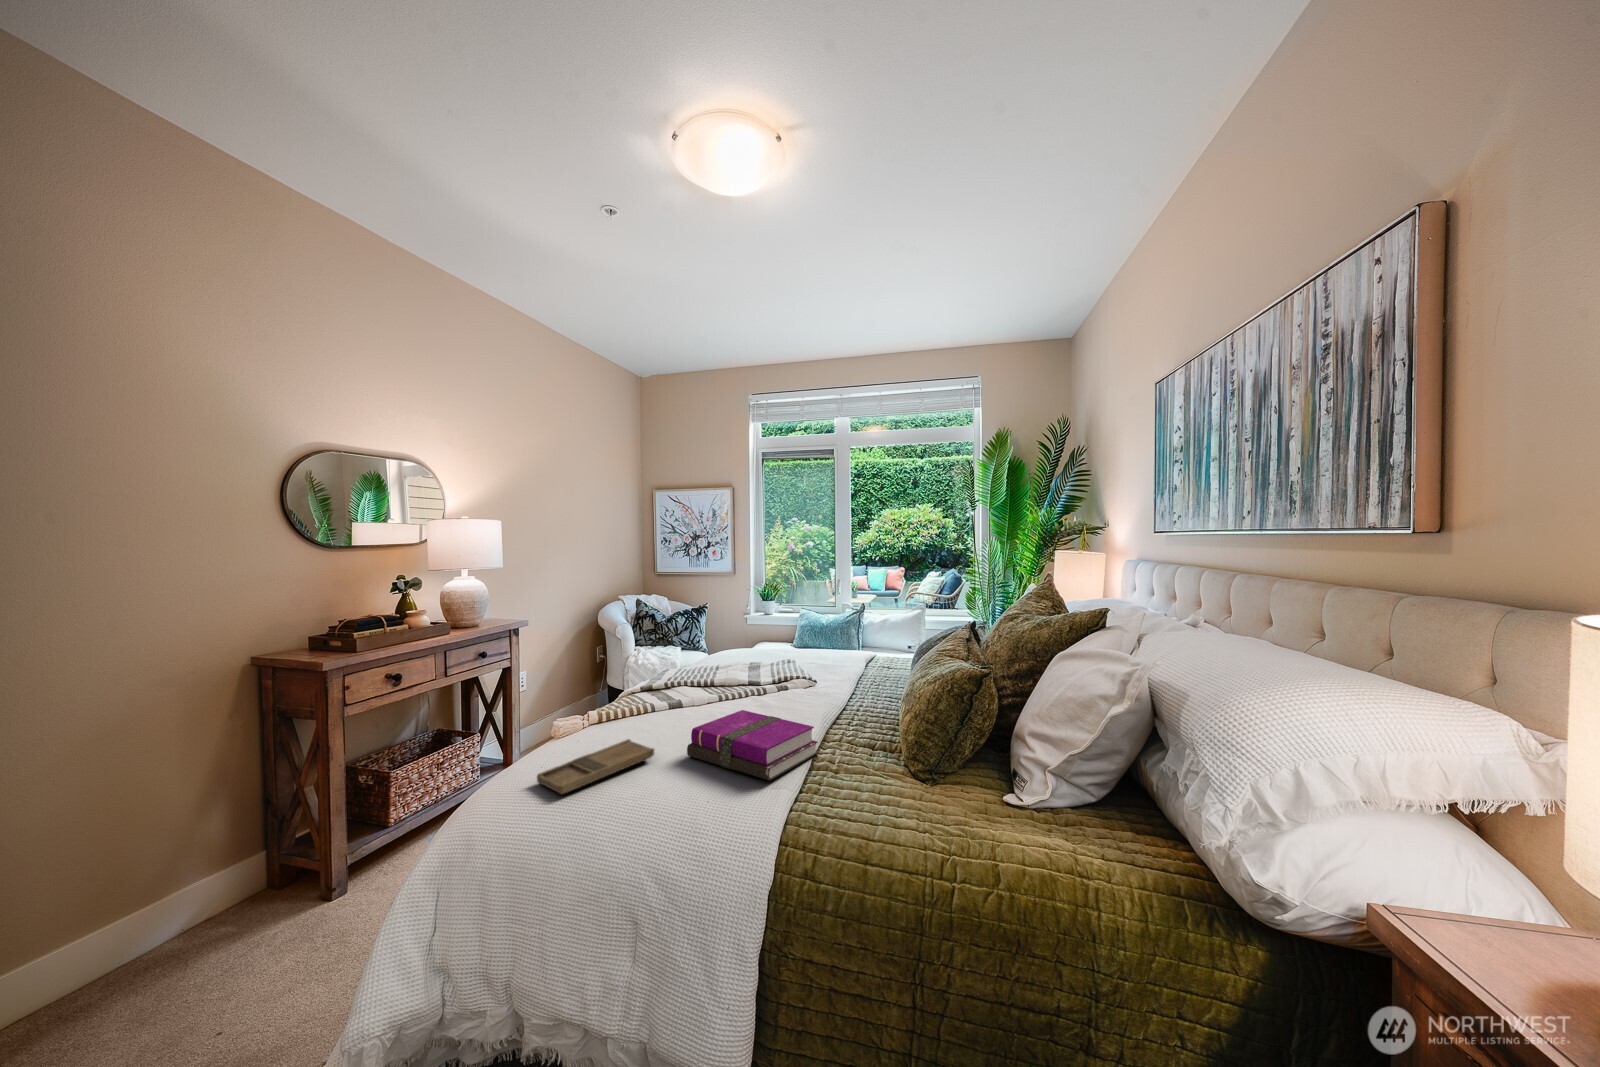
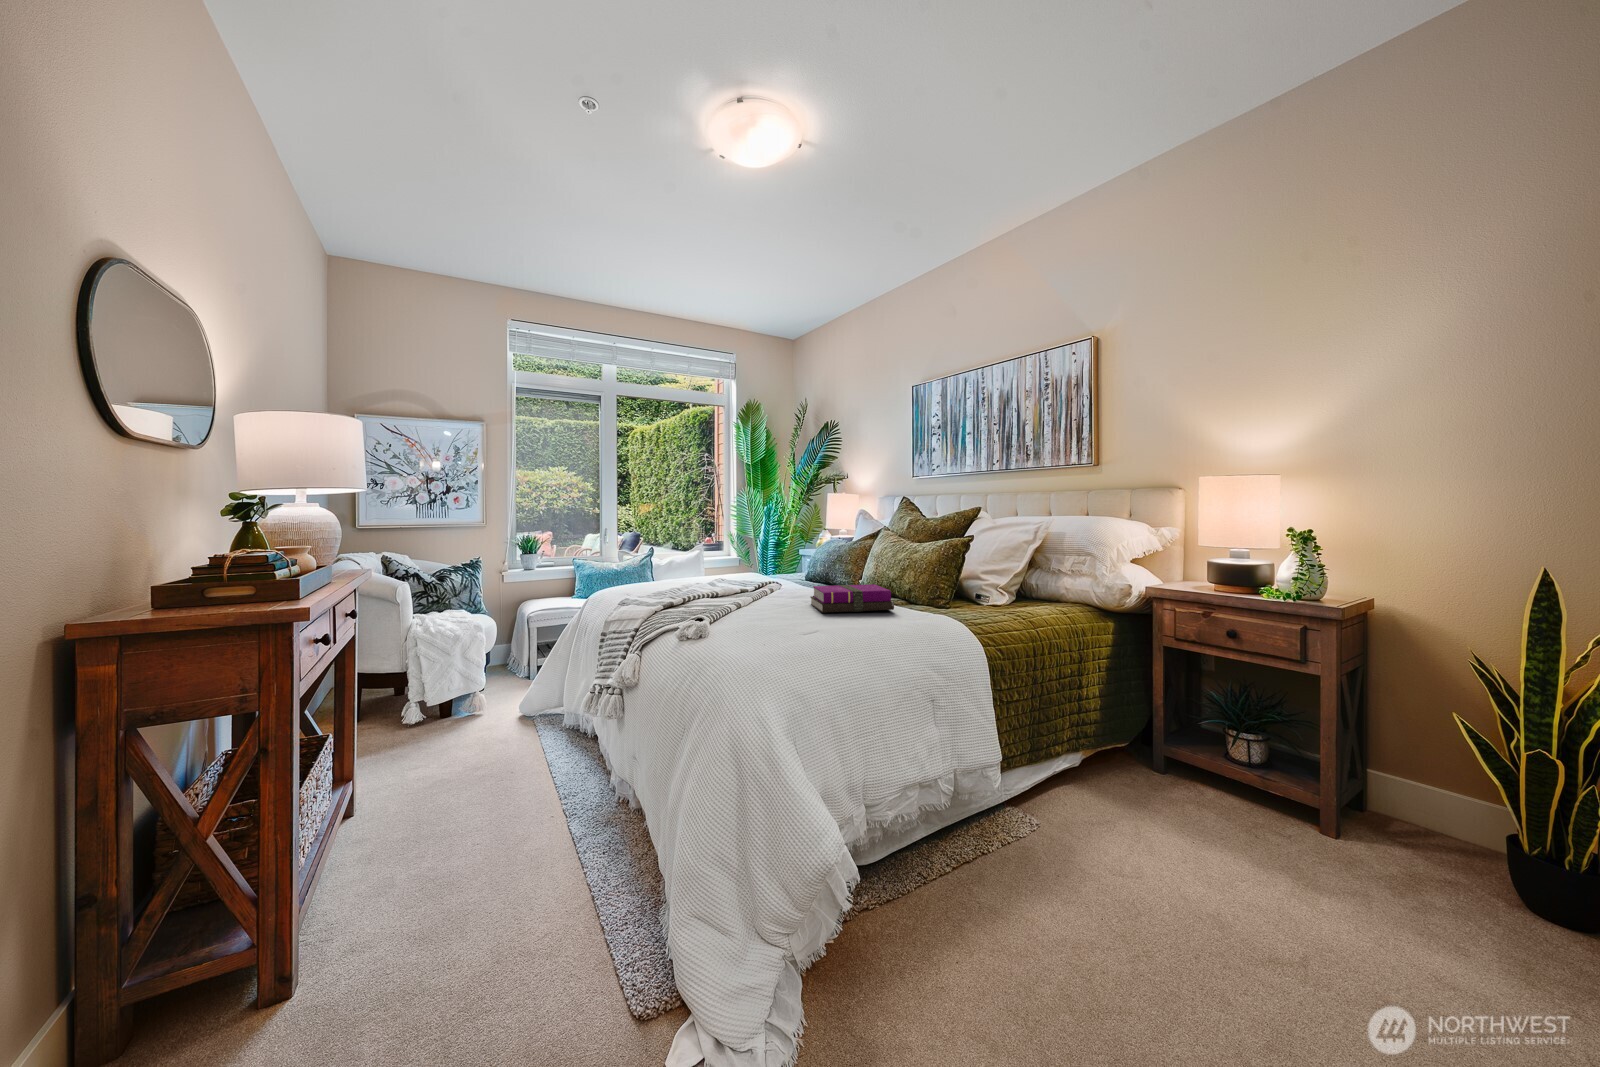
tray: present [537,739,654,795] -> none [780,608,824,632]

